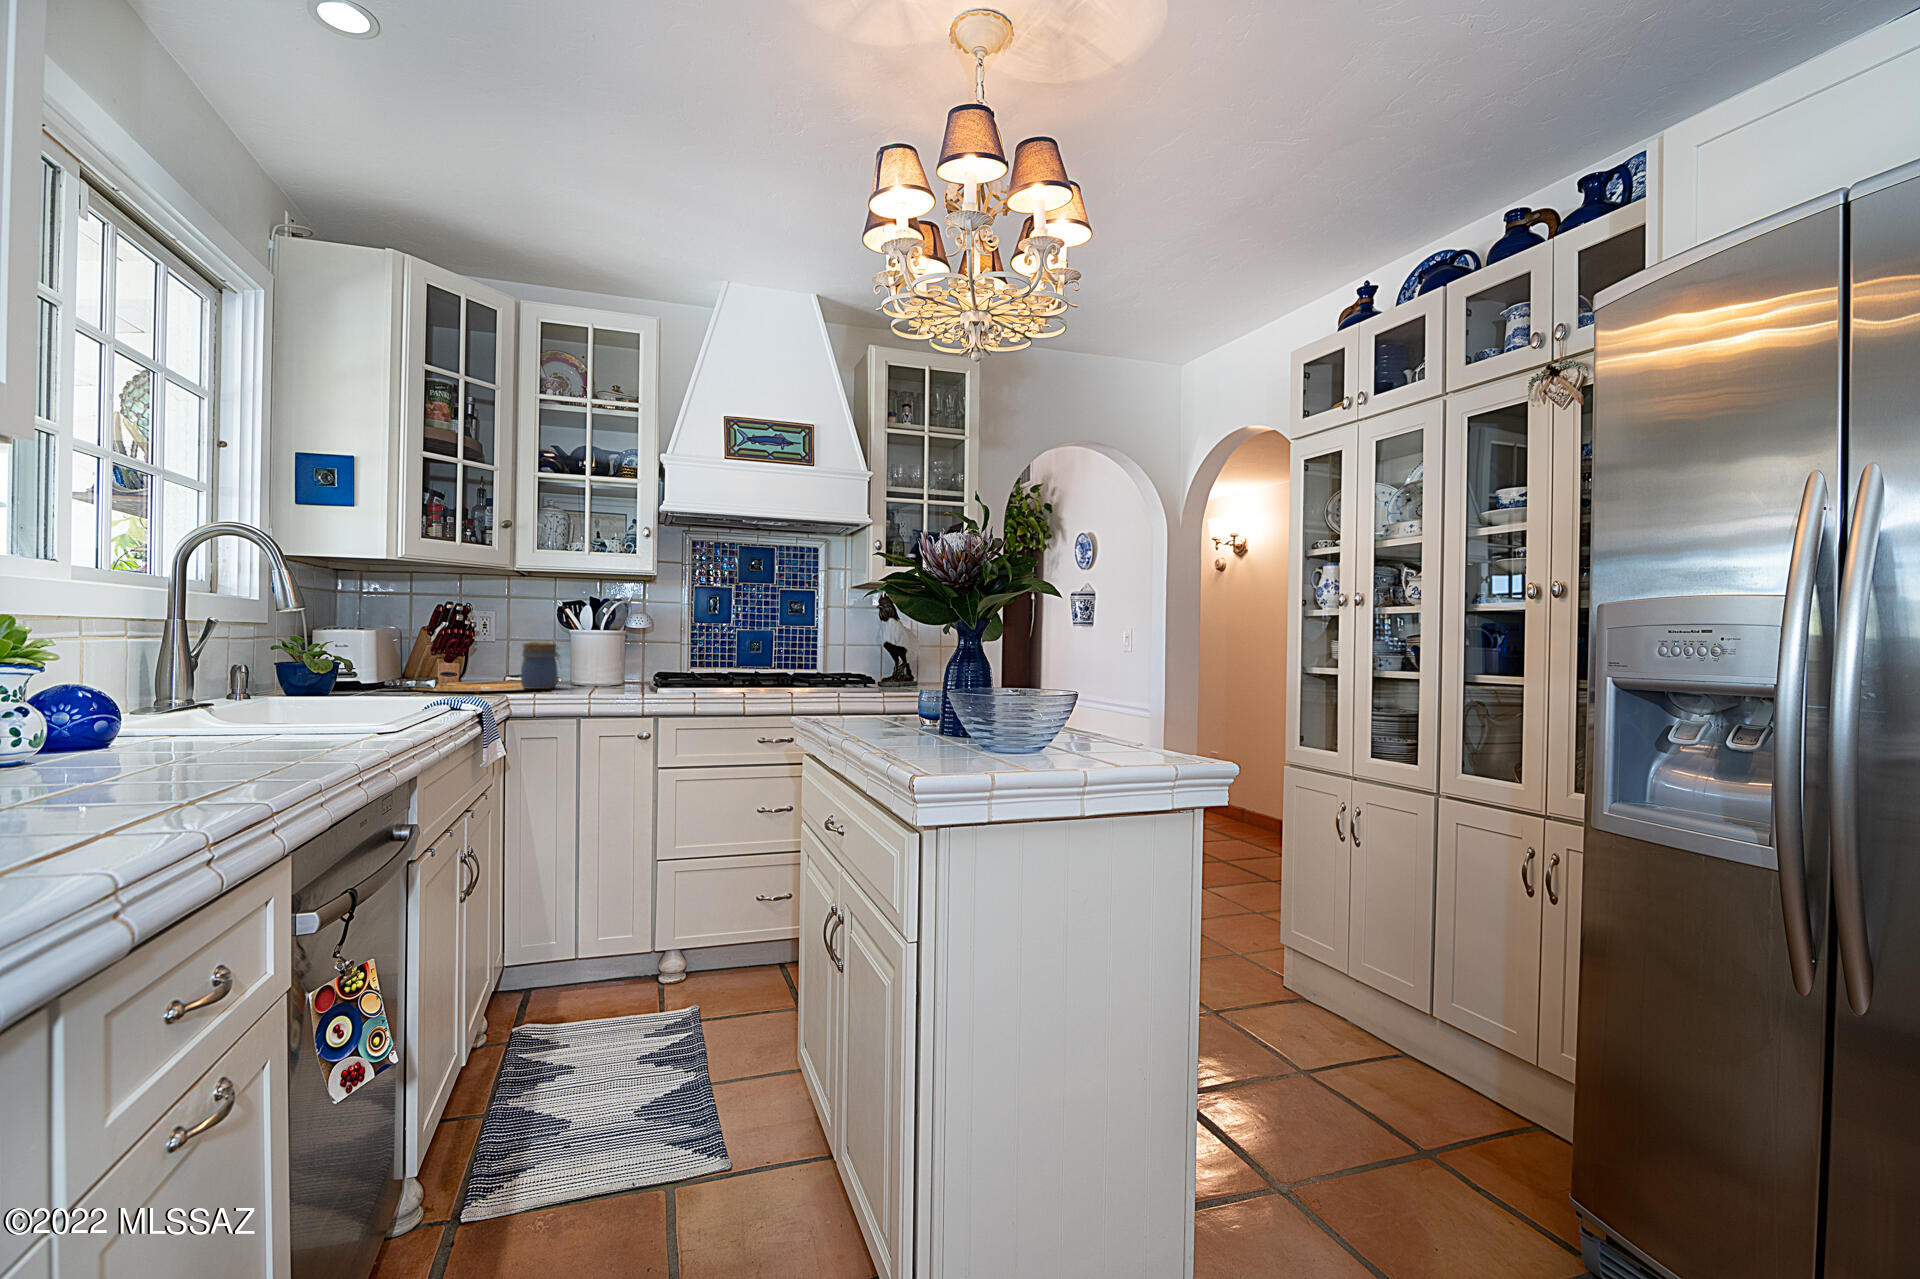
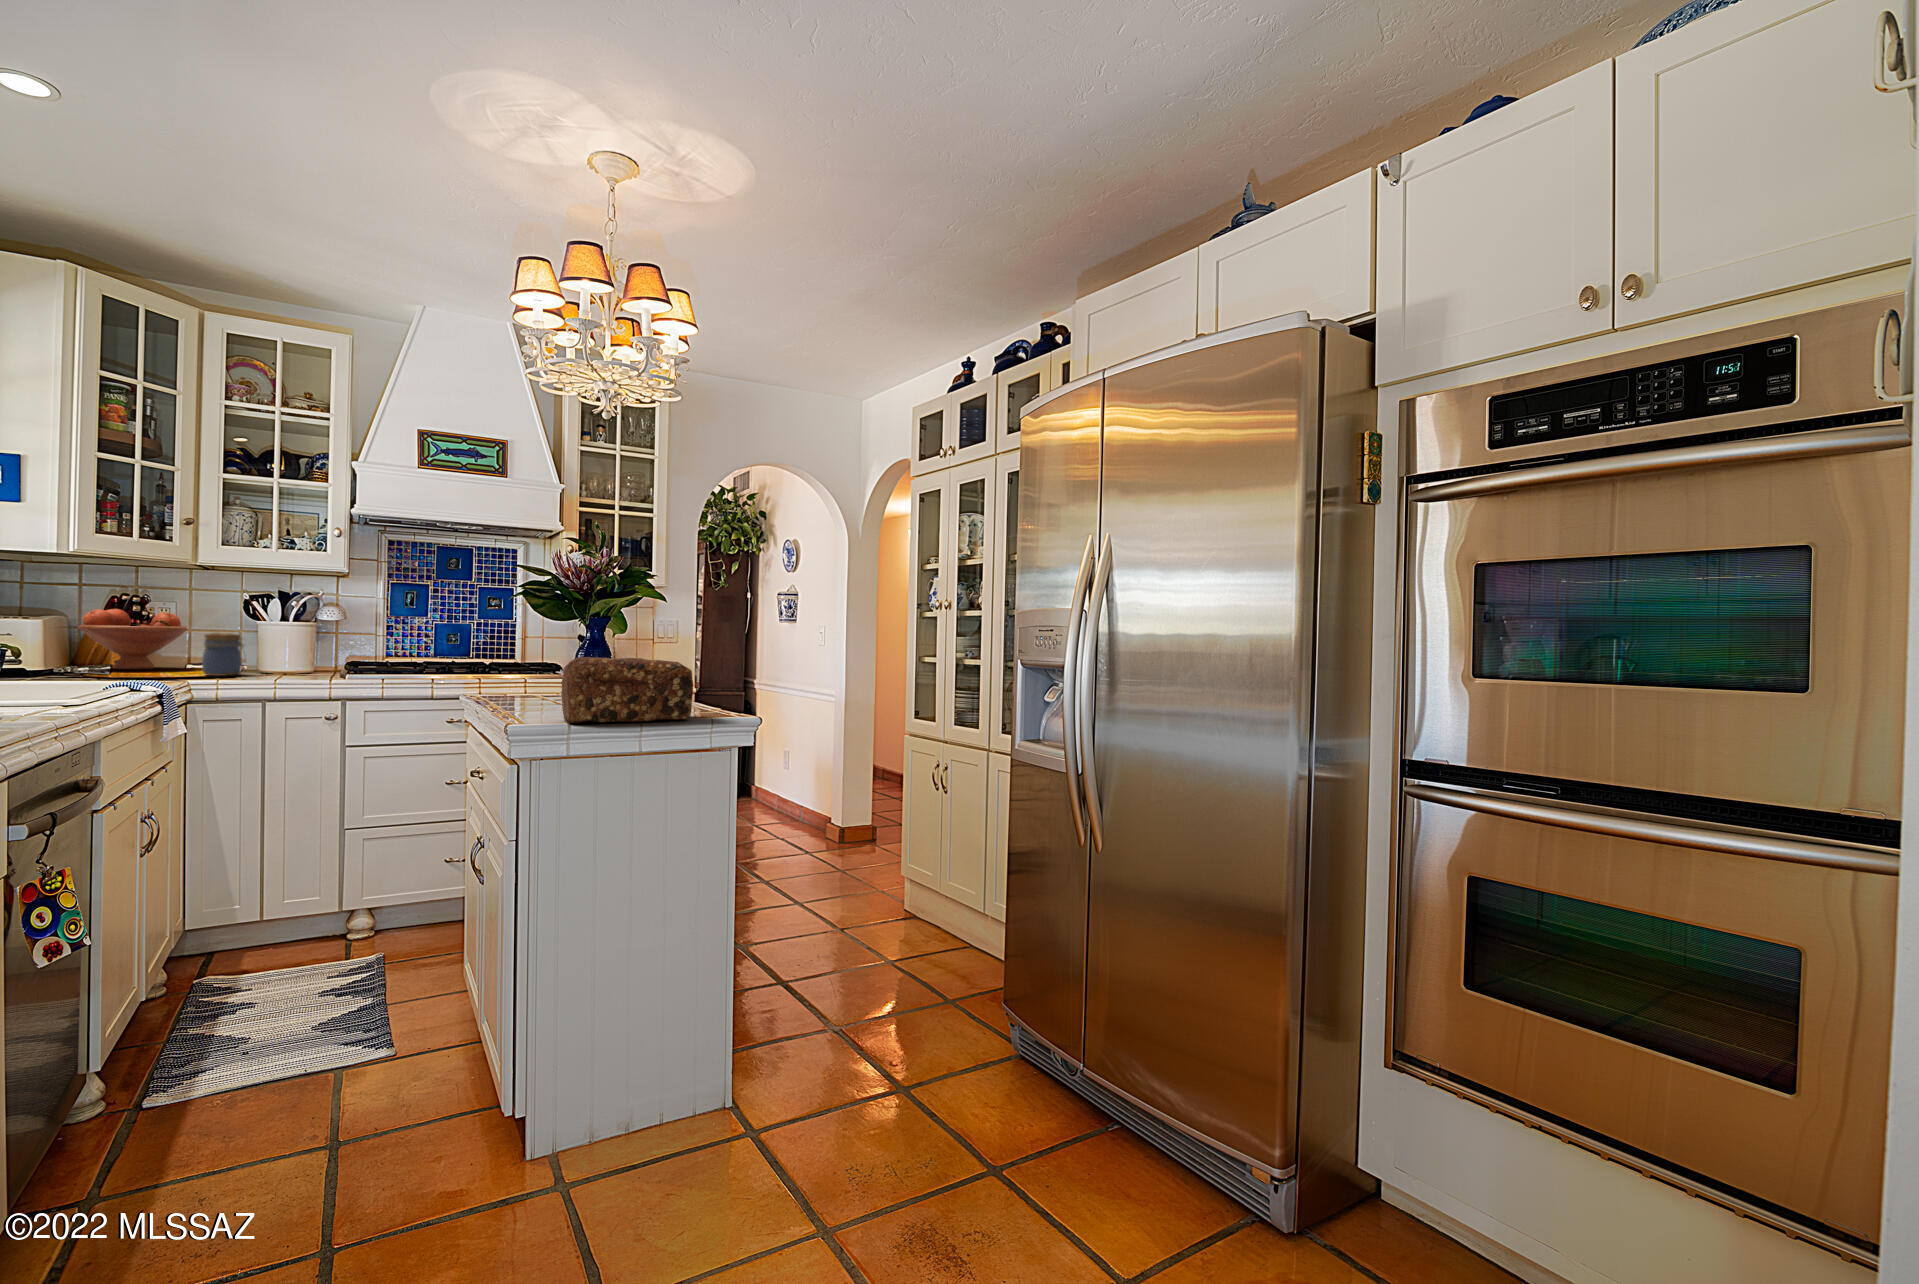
fruit bowl: none [409,618,507,682] -> present [78,609,188,670]
bread loaf: none [968,674,1161,773] -> present [561,657,693,723]

